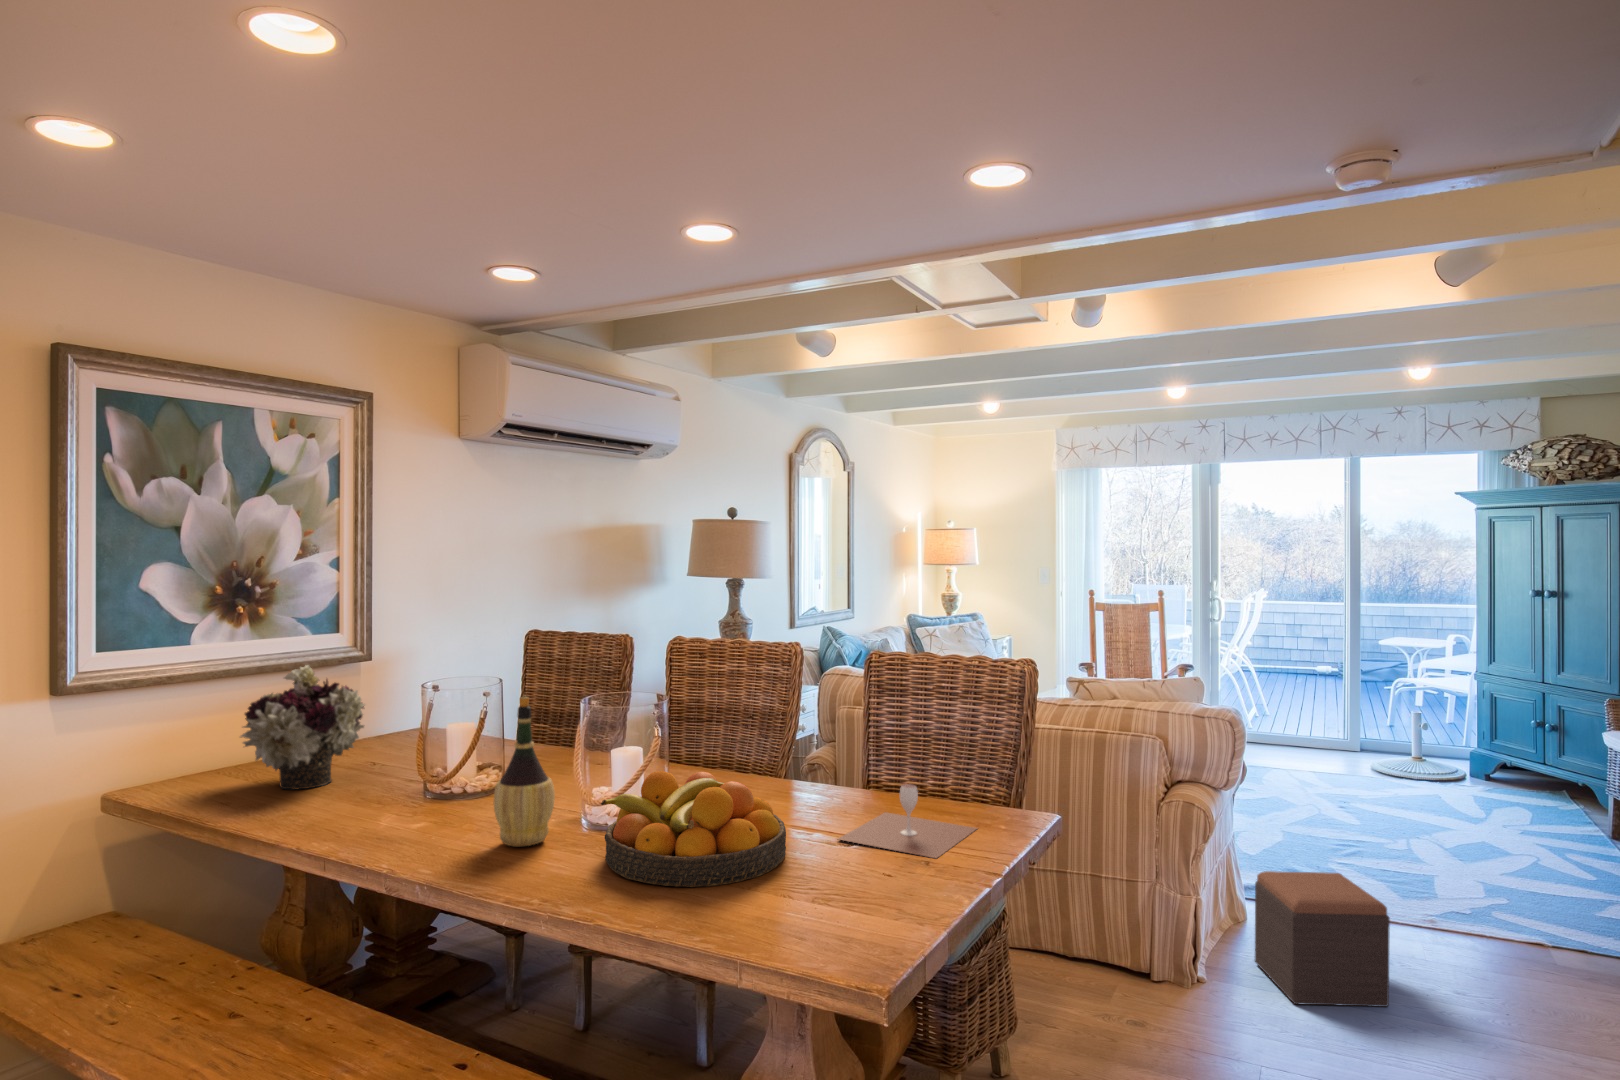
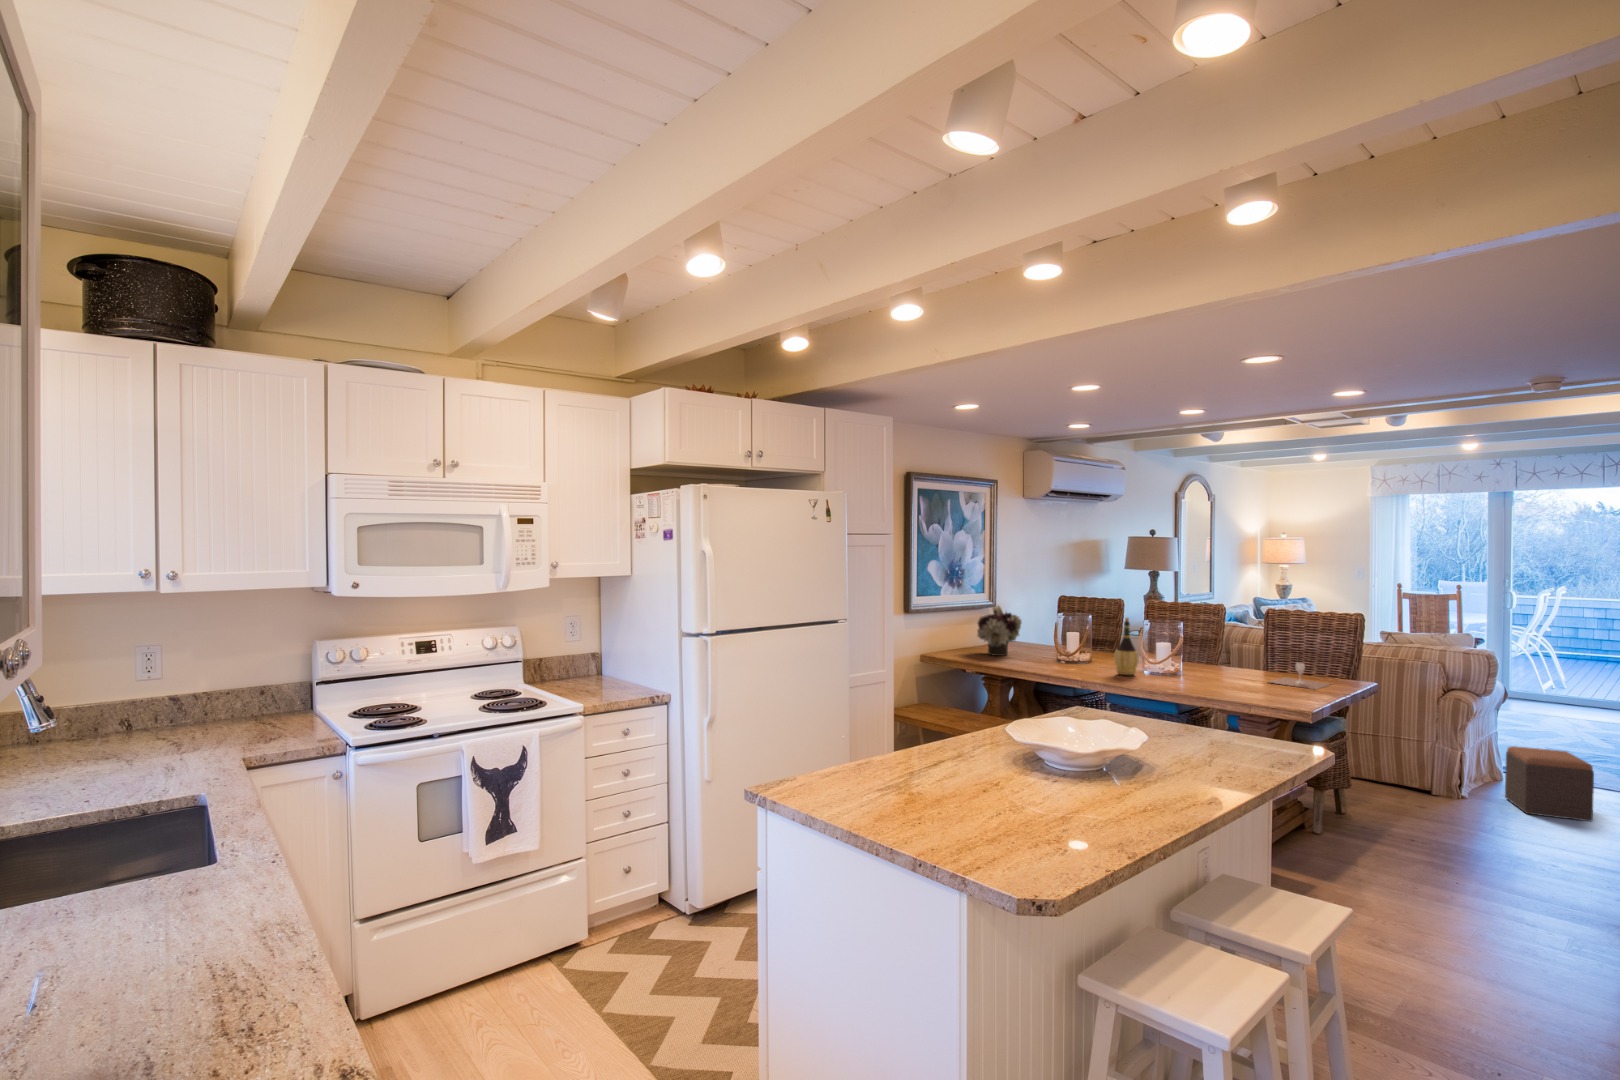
fruit bowl: present [601,771,786,887] -> none [1167,649,1246,689]

